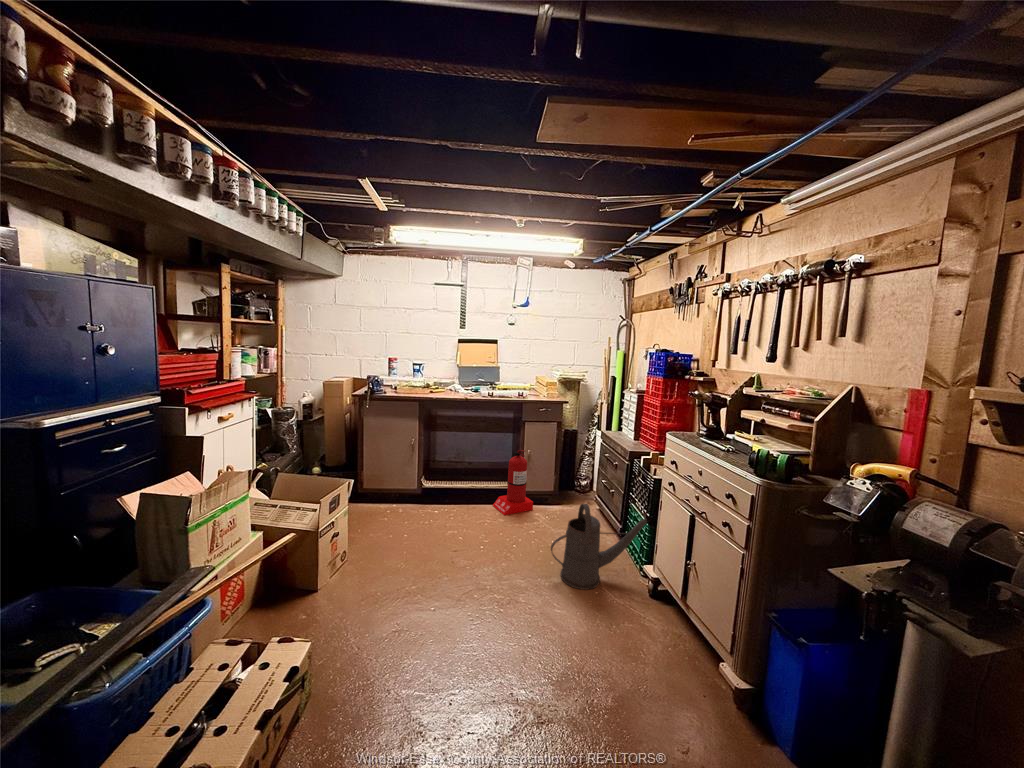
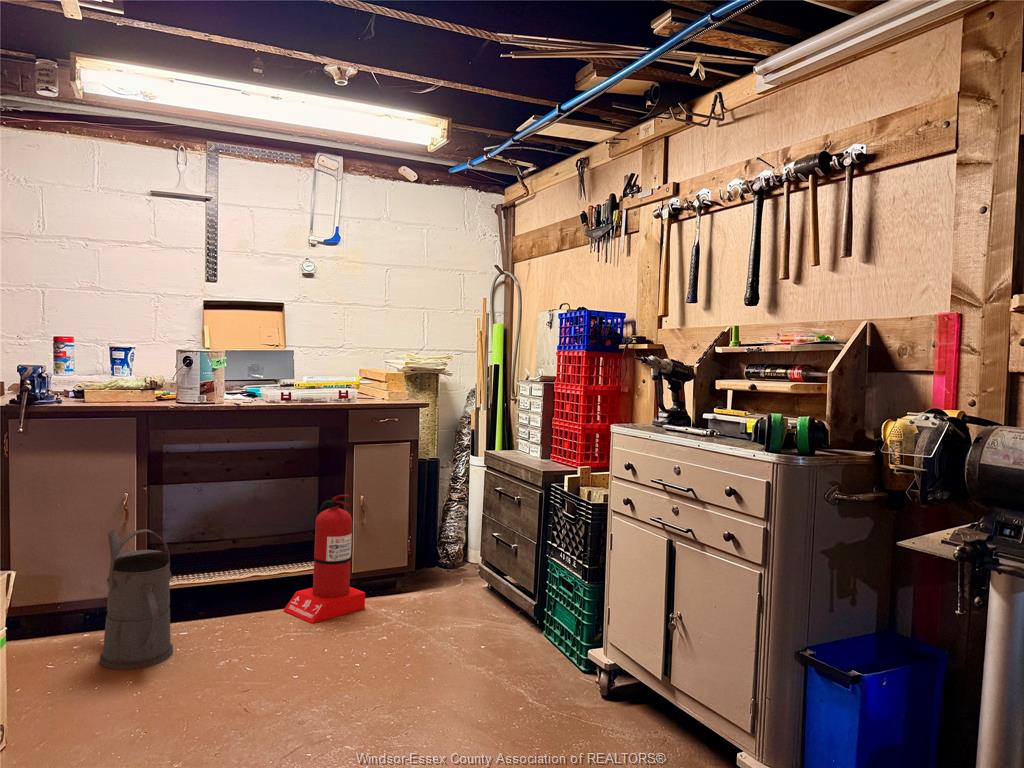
watering can: present [551,504,647,590] -> present [99,529,173,670]

